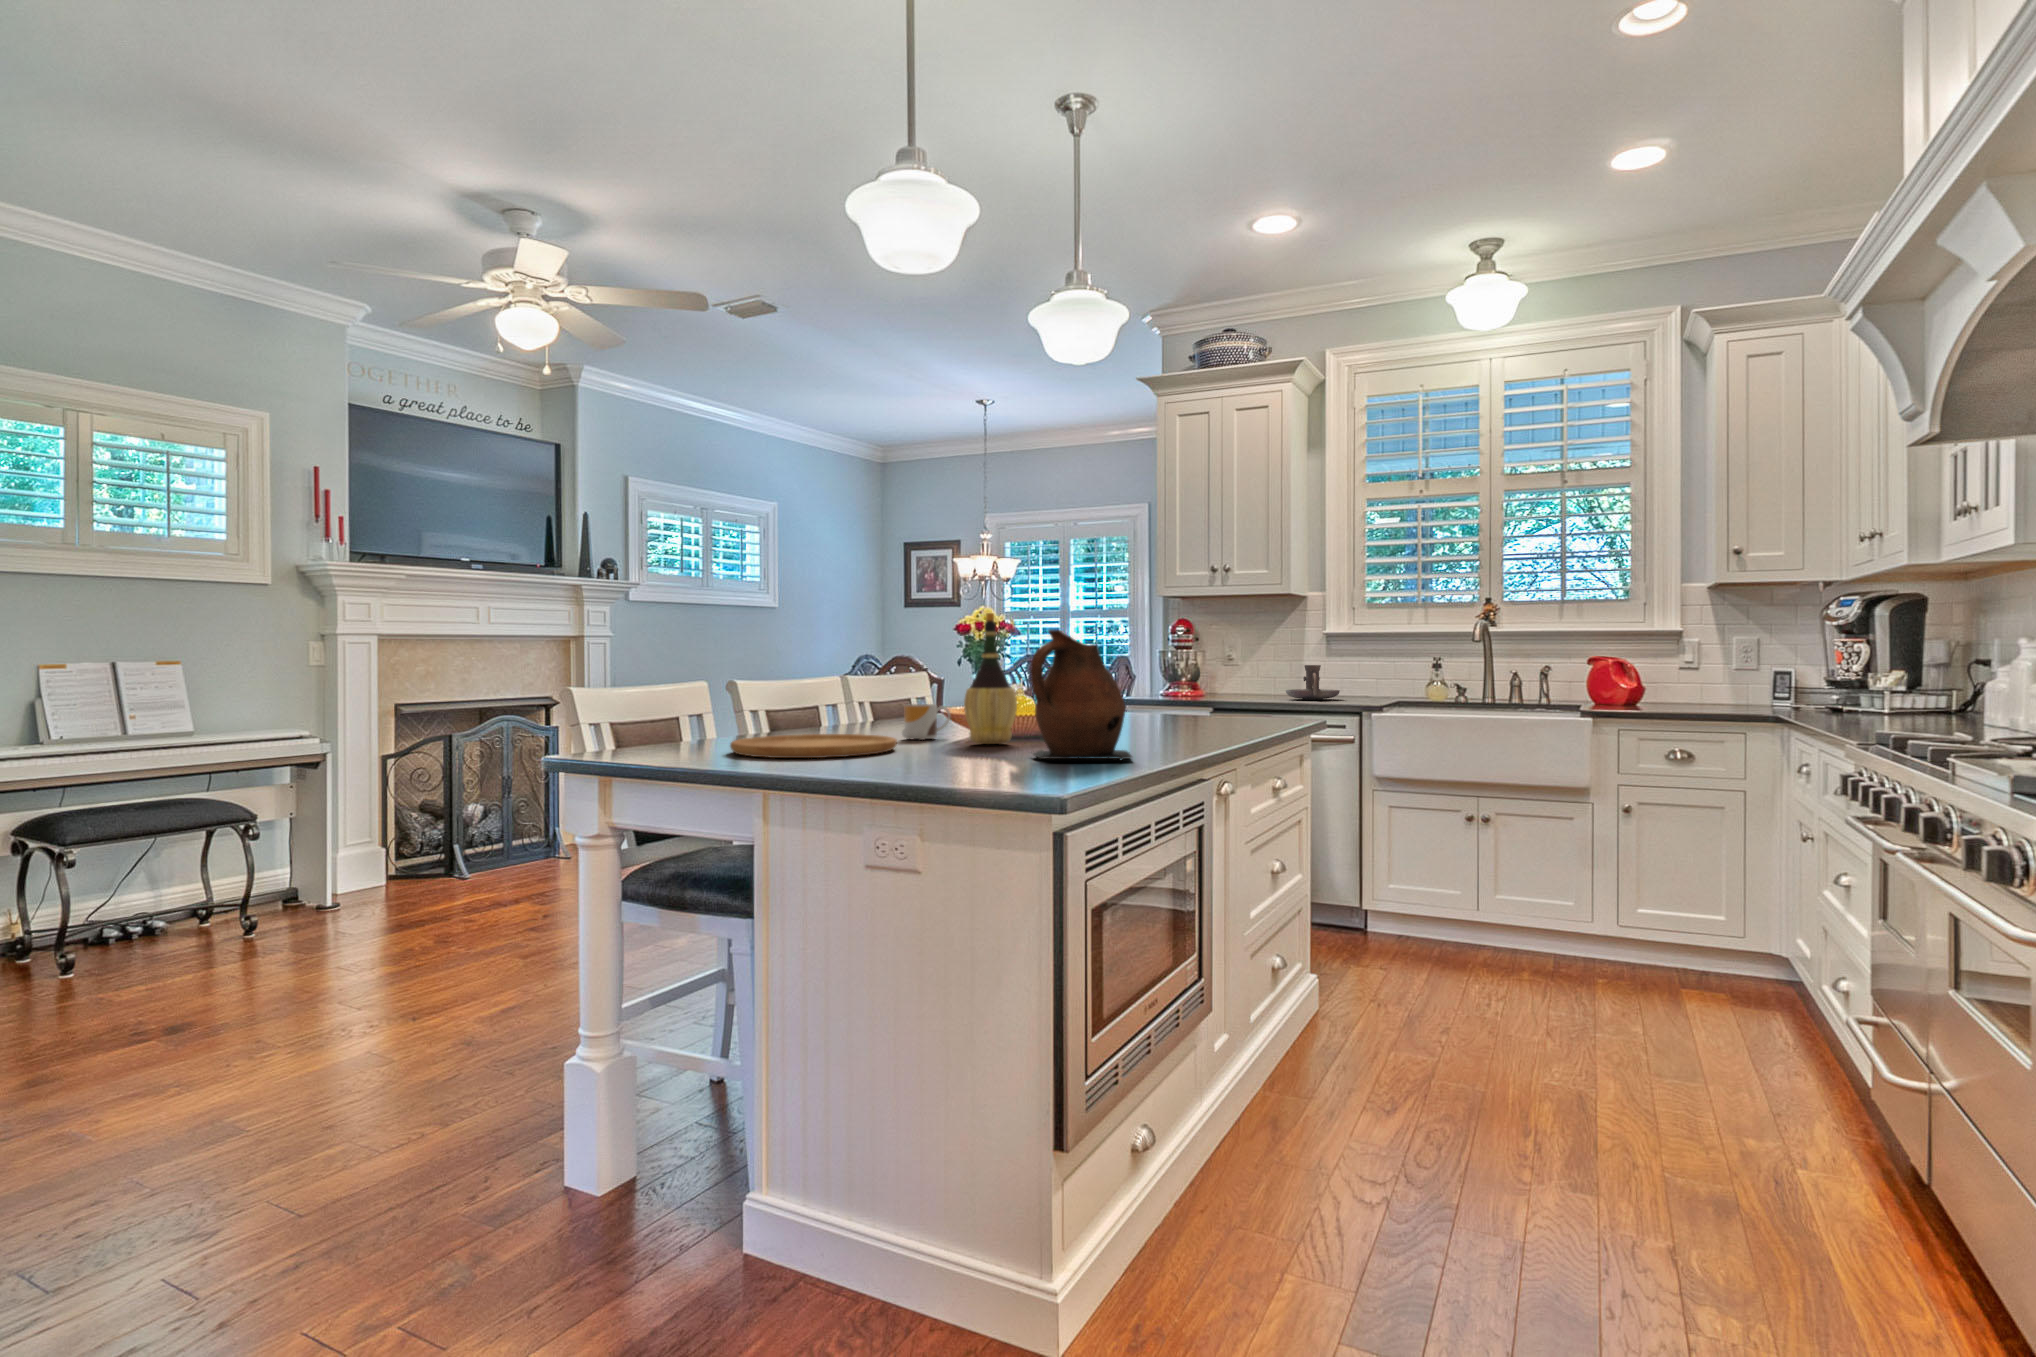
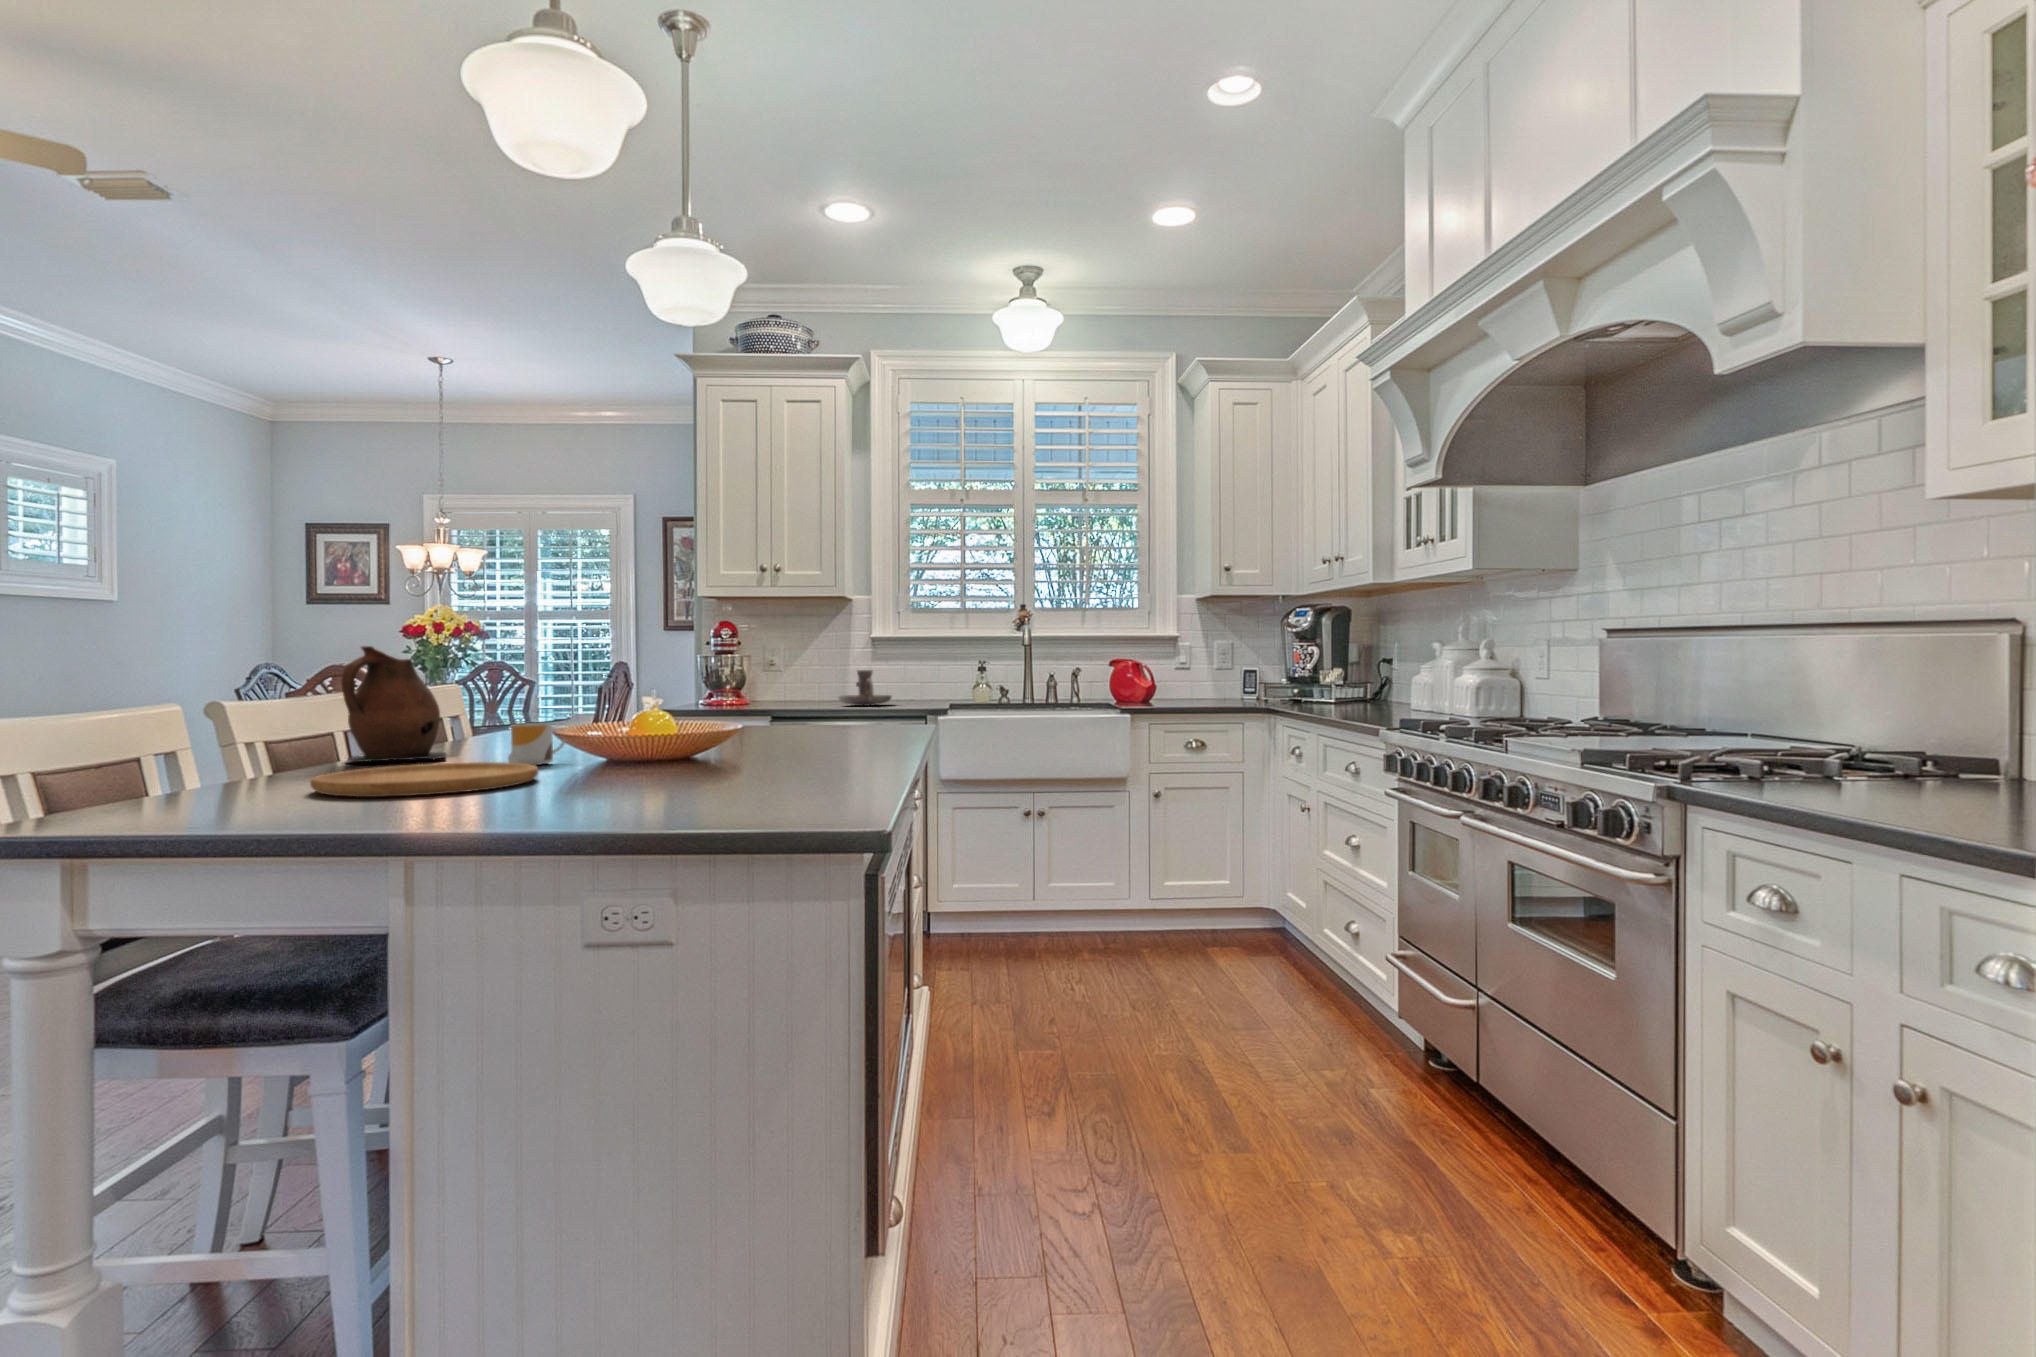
wine bottle: present [964,613,1017,744] -> none [604,616,667,765]
ceramic pitcher: present [1030,630,1132,761] -> present [341,646,446,762]

